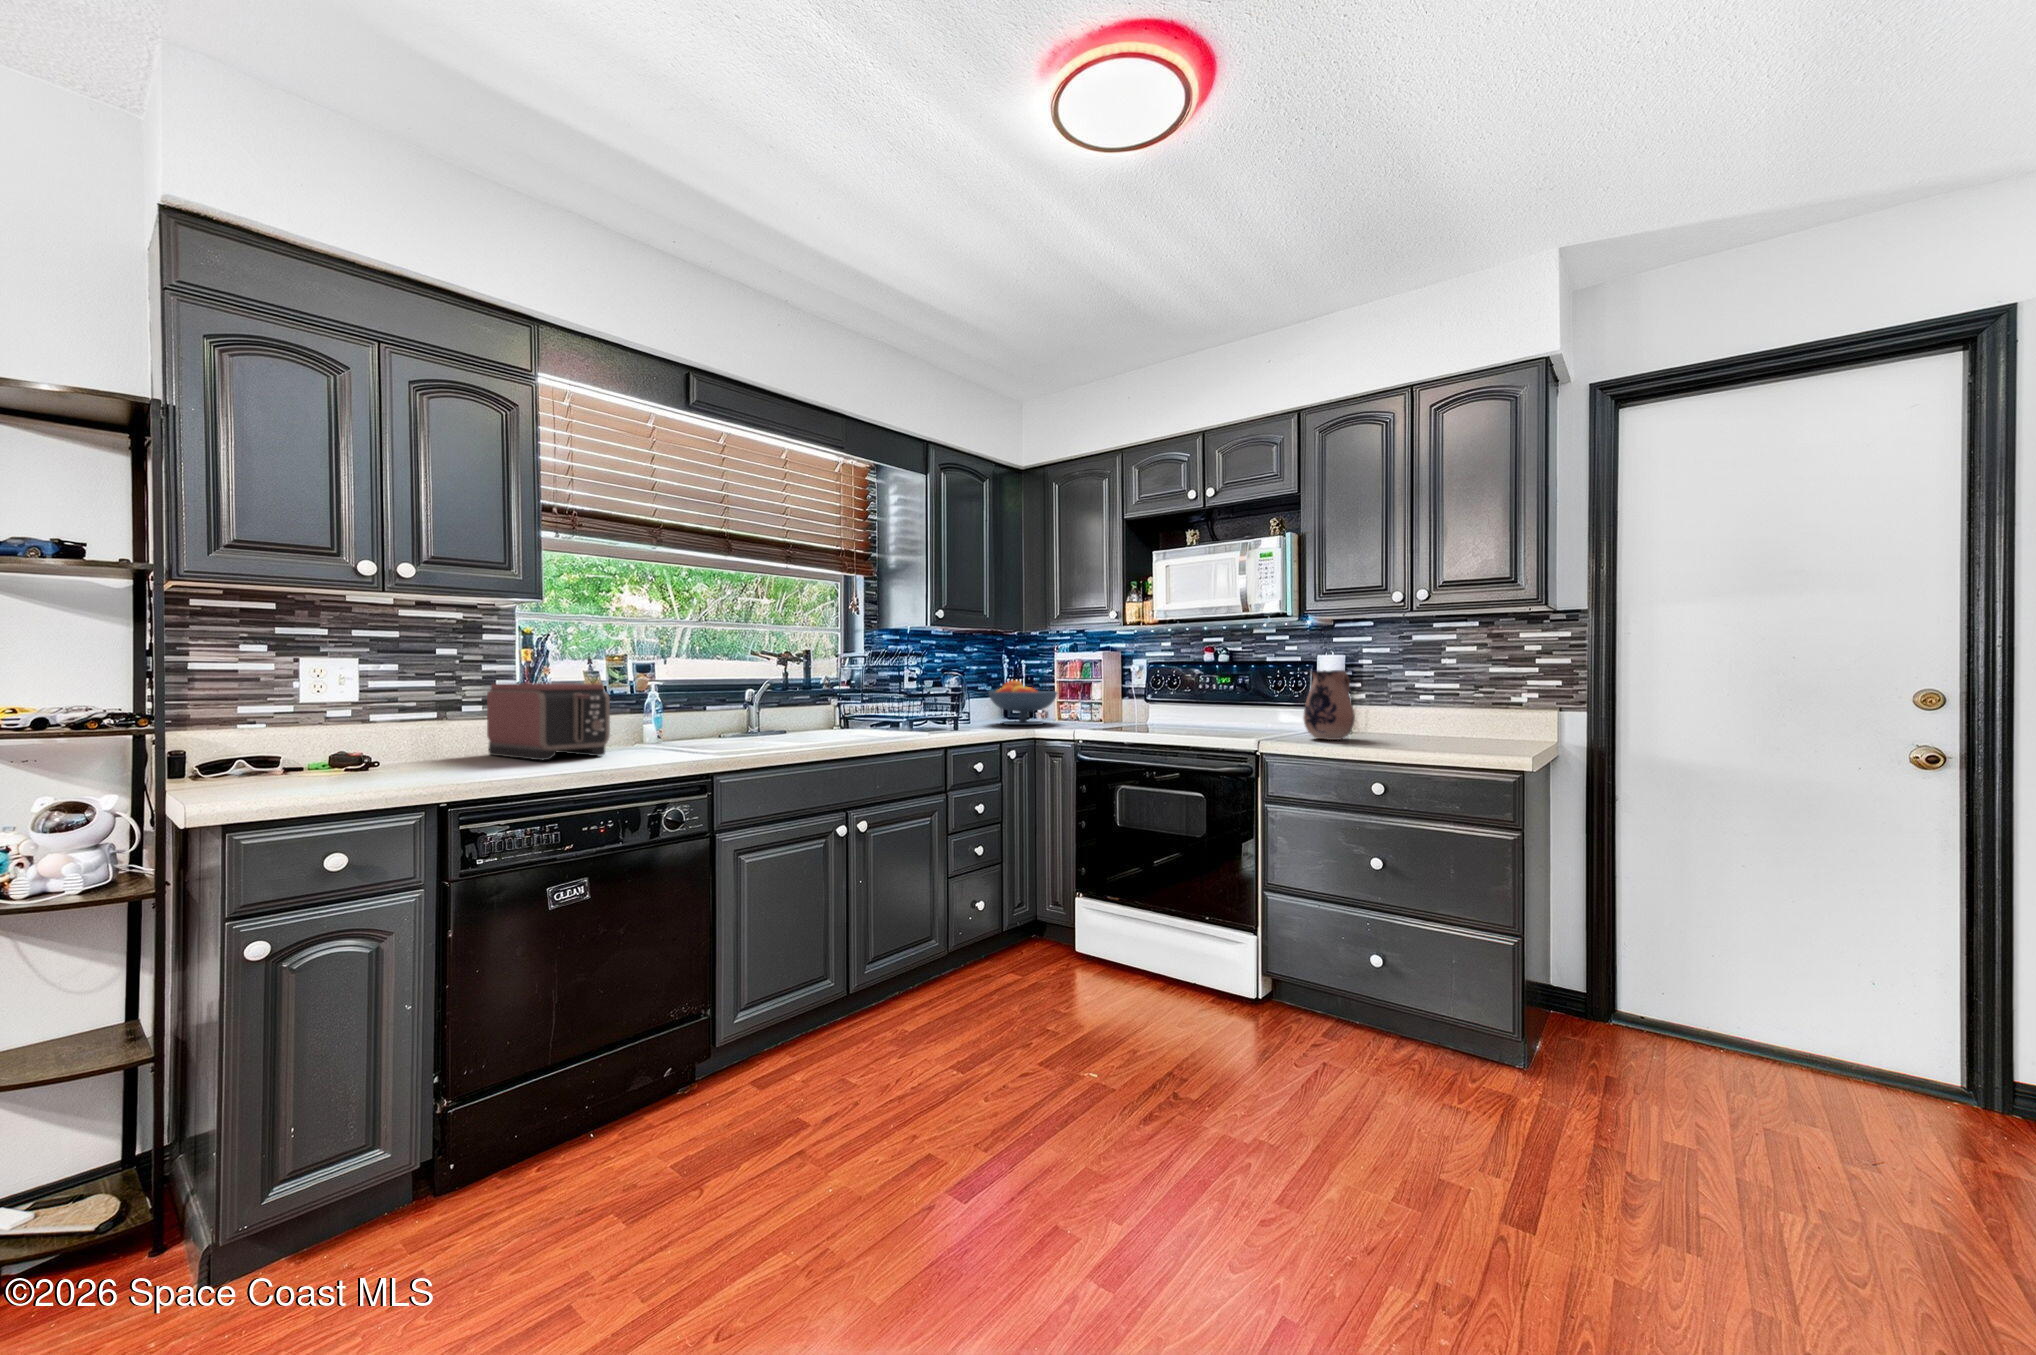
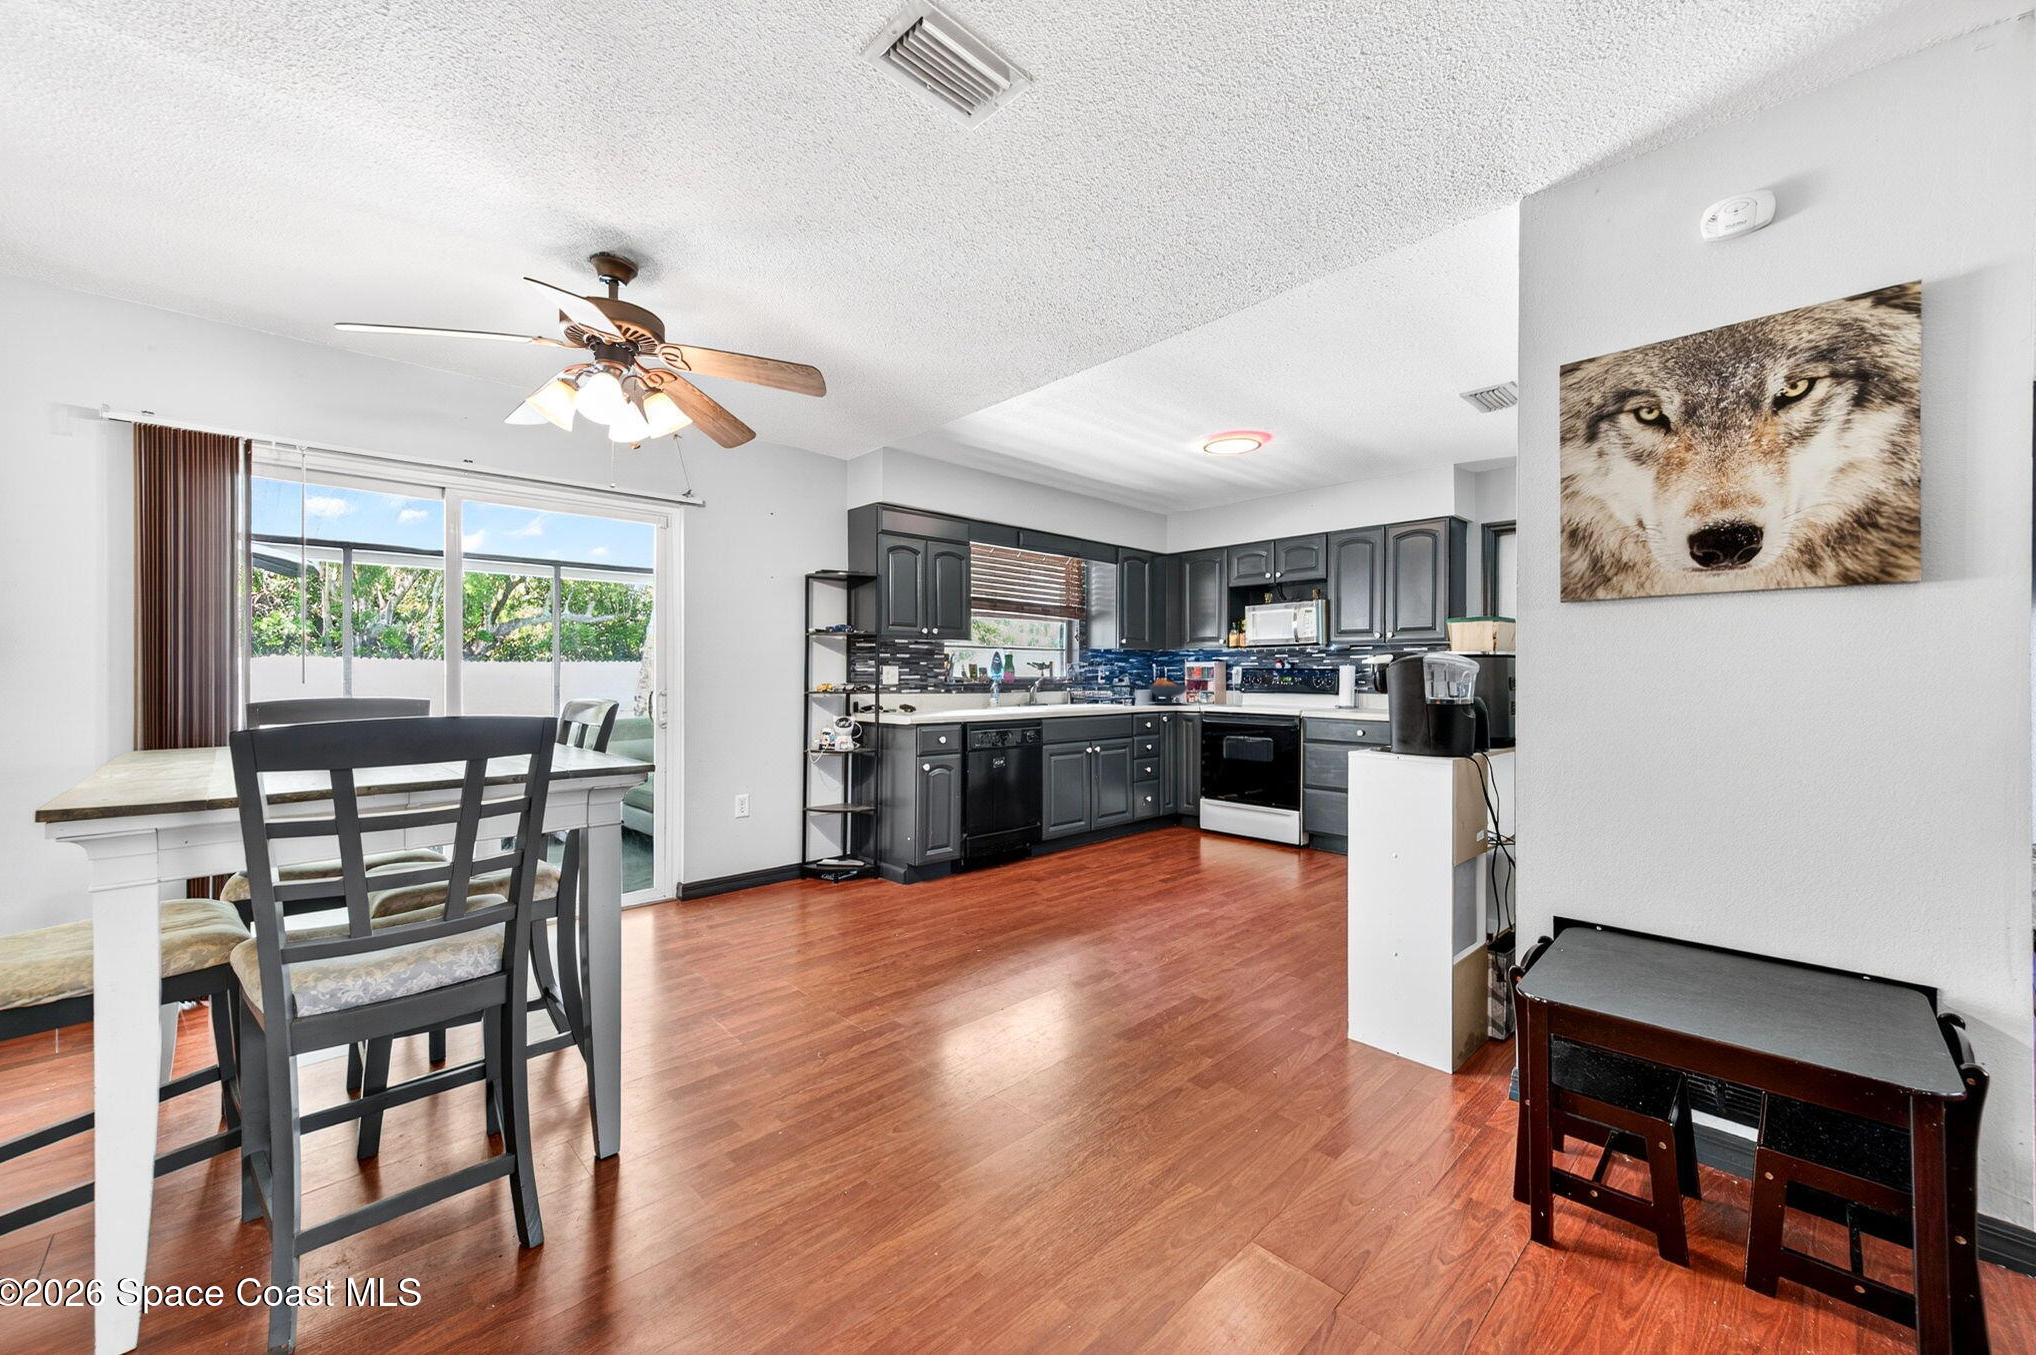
ceramic pitcher: present [1303,670,1355,740] -> none [1327,674,1354,711]
toaster: present [487,683,610,760] -> none [940,677,994,710]

